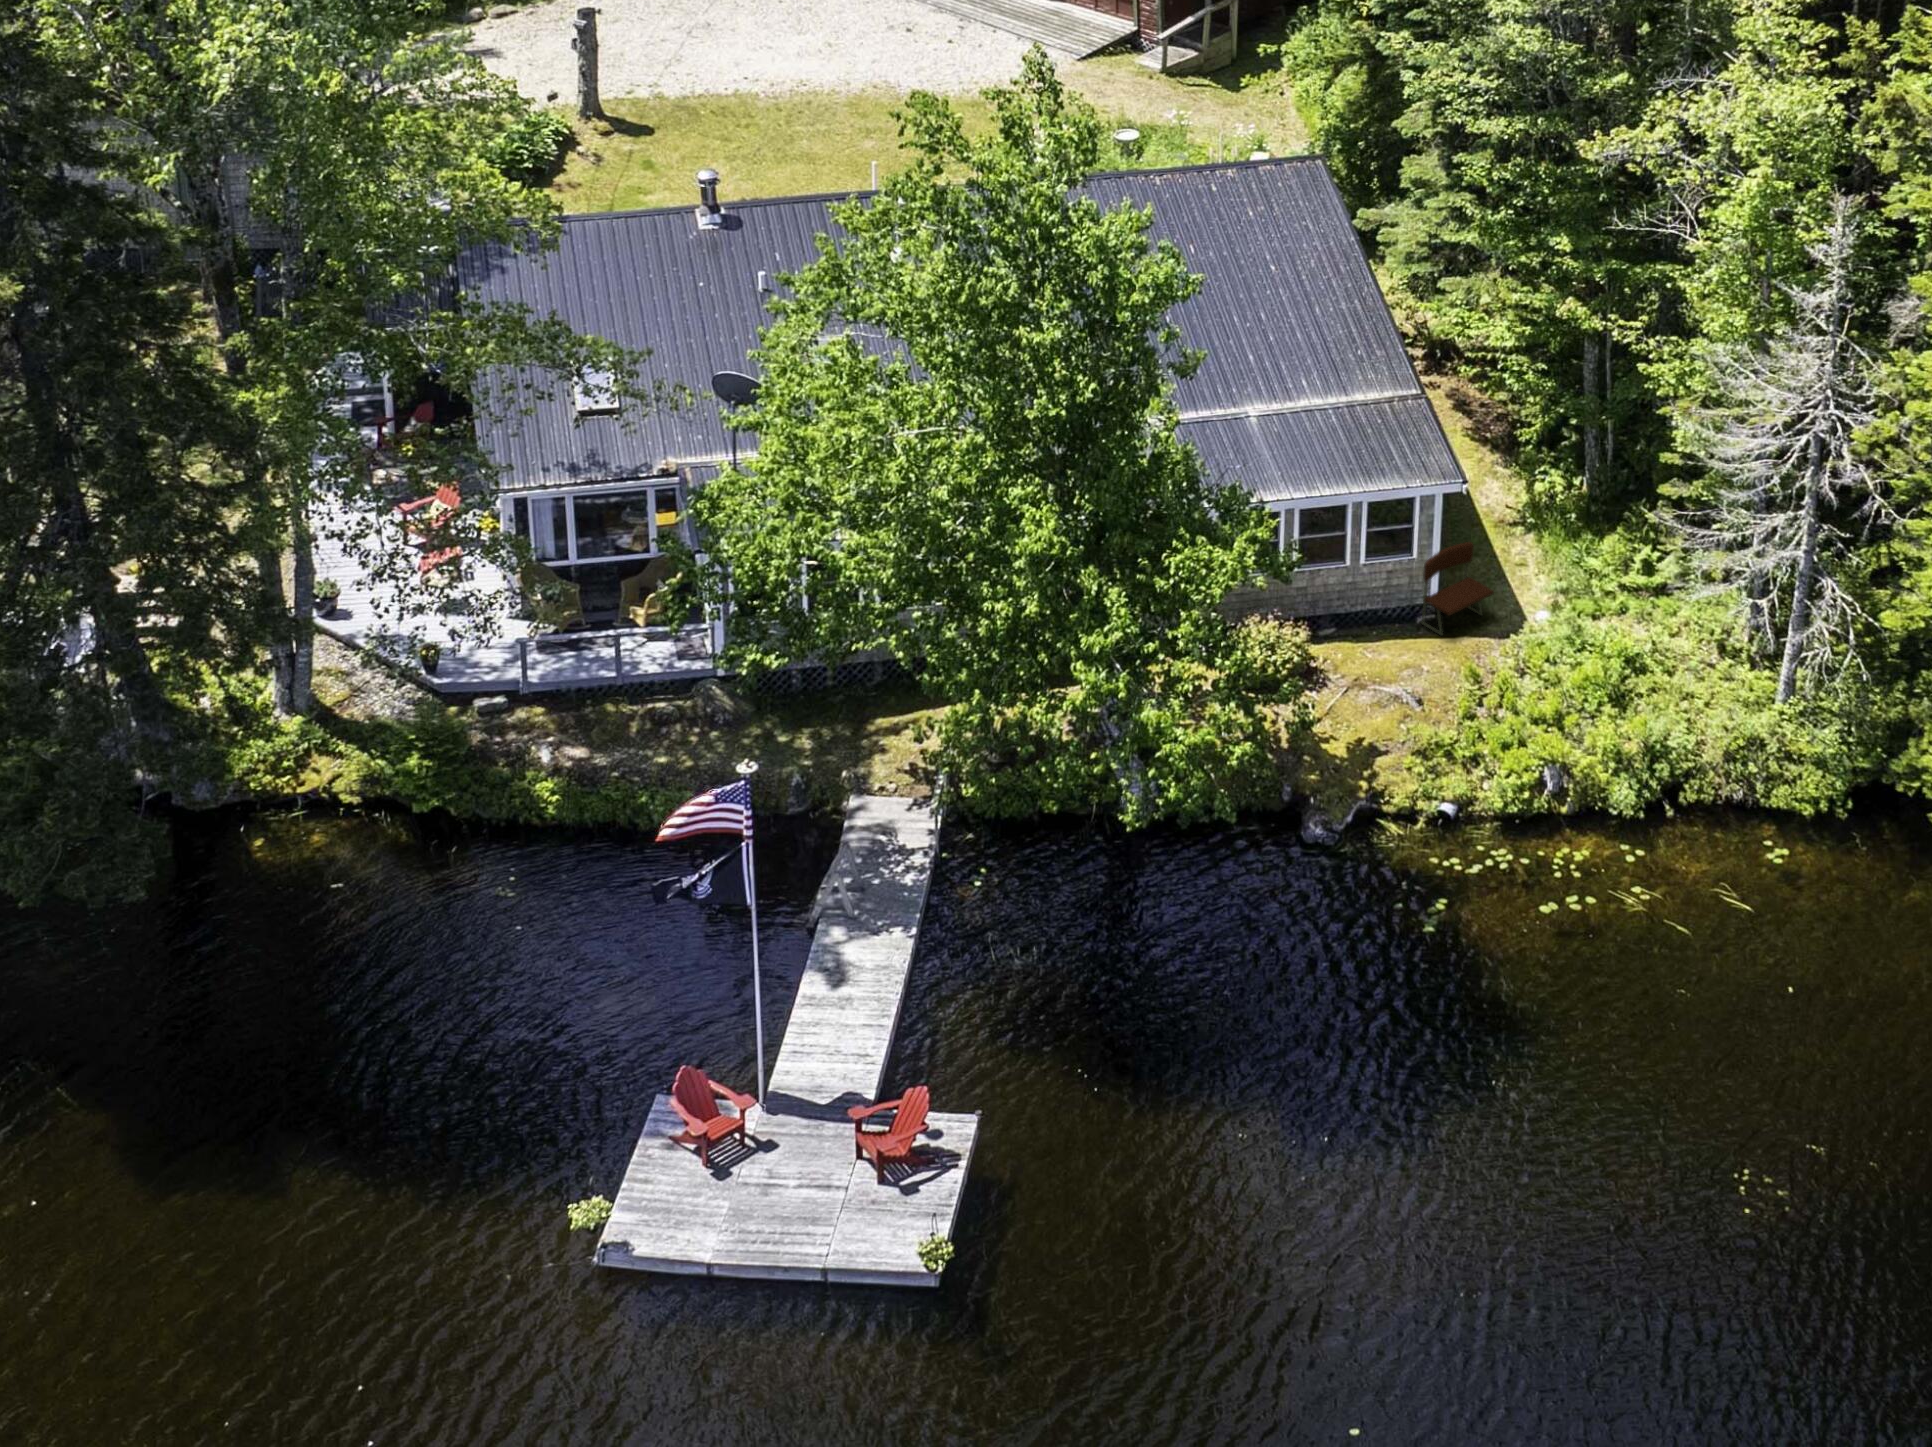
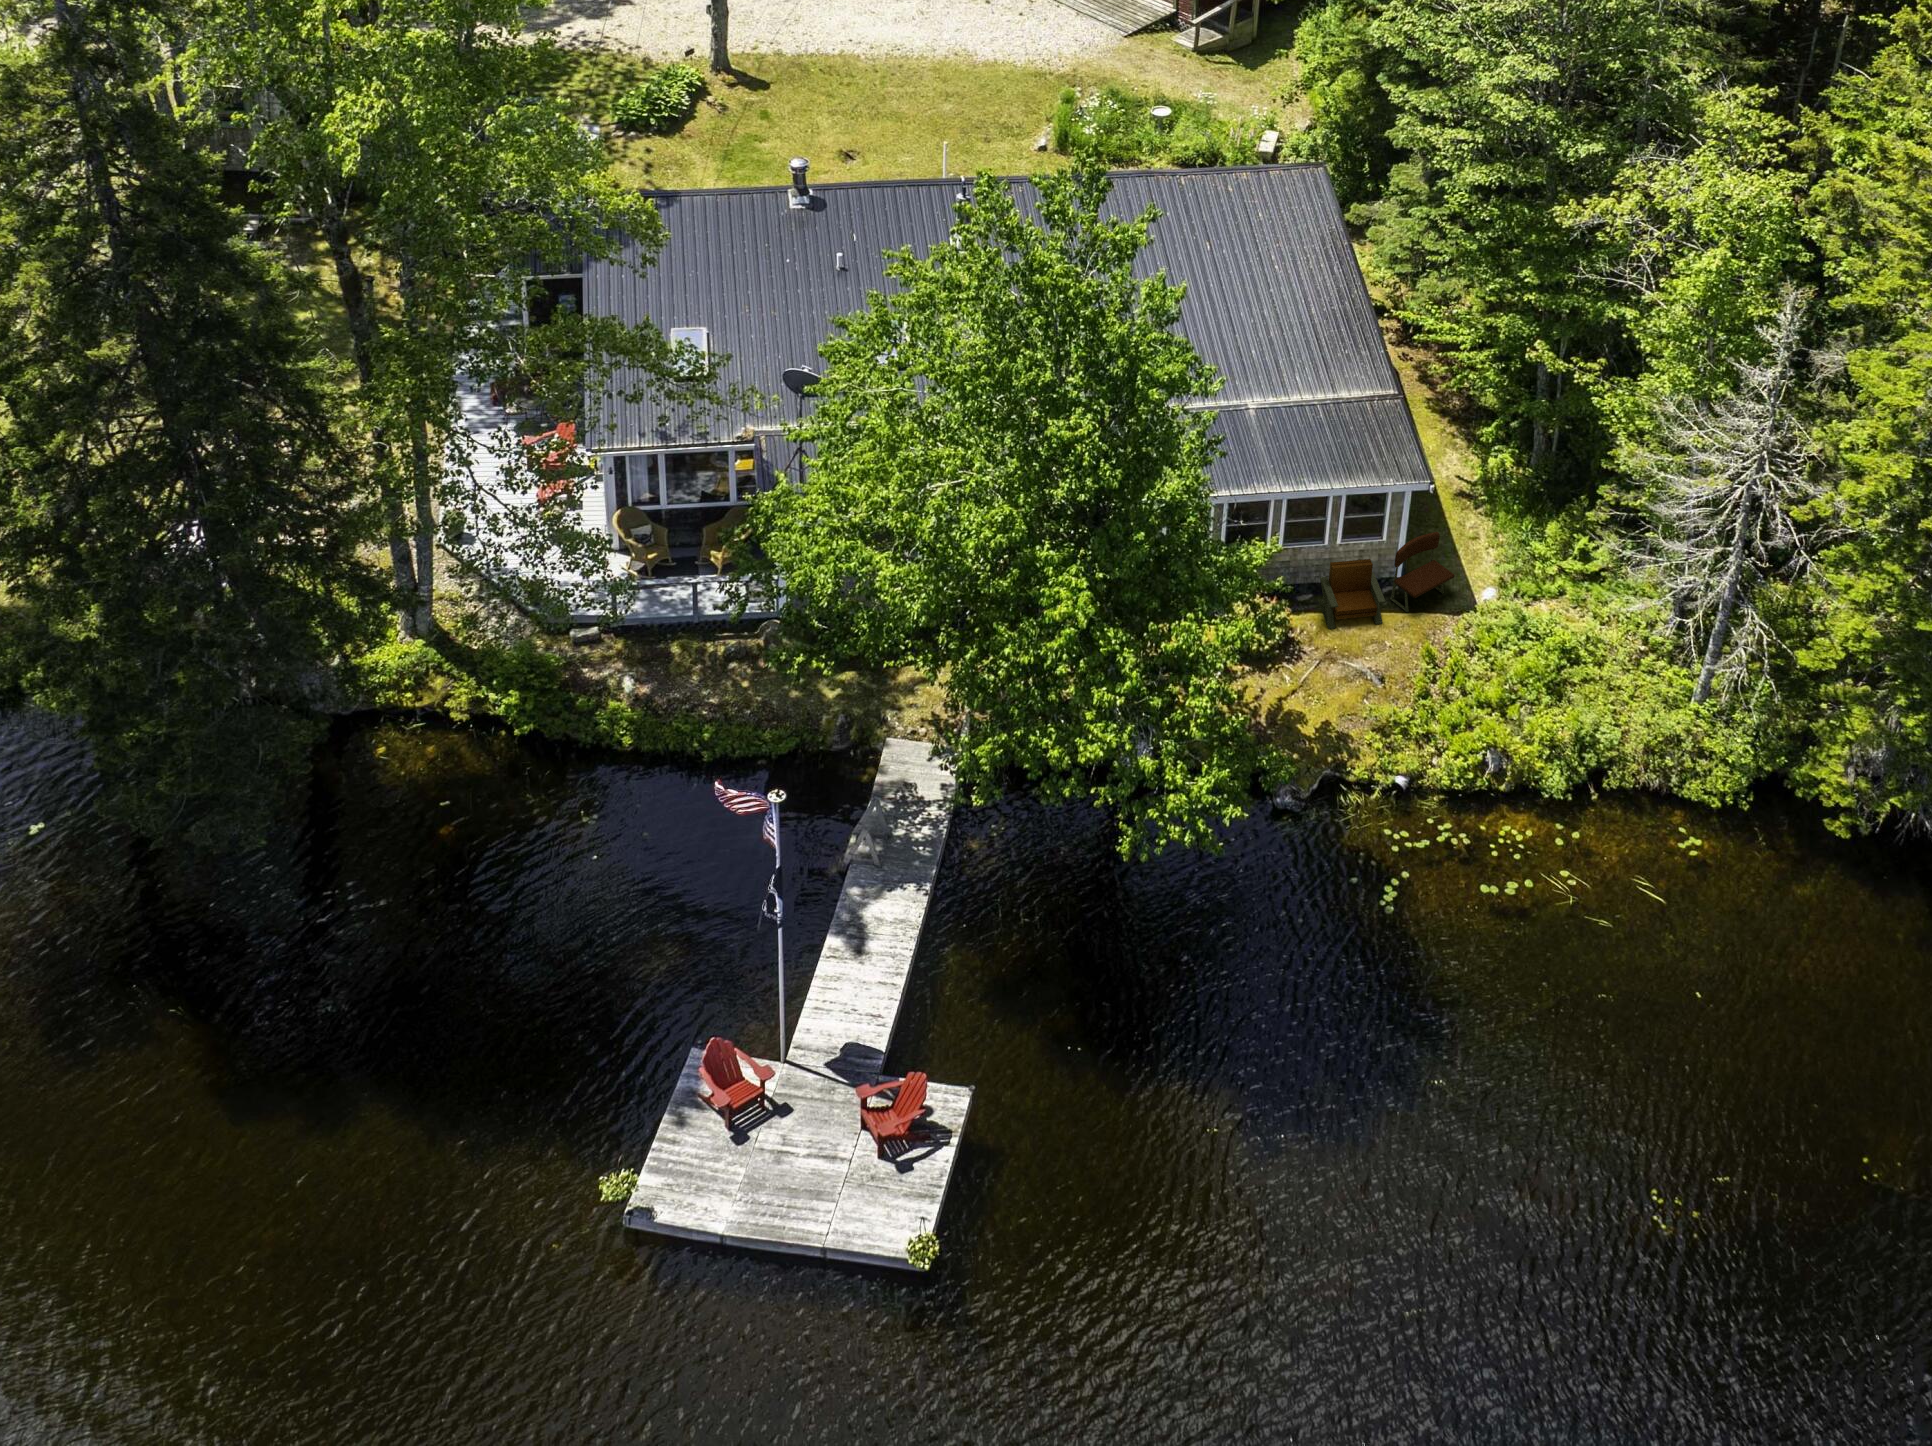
lounge chair: none [1337,574,1416,655] -> present [1318,559,1386,629]

